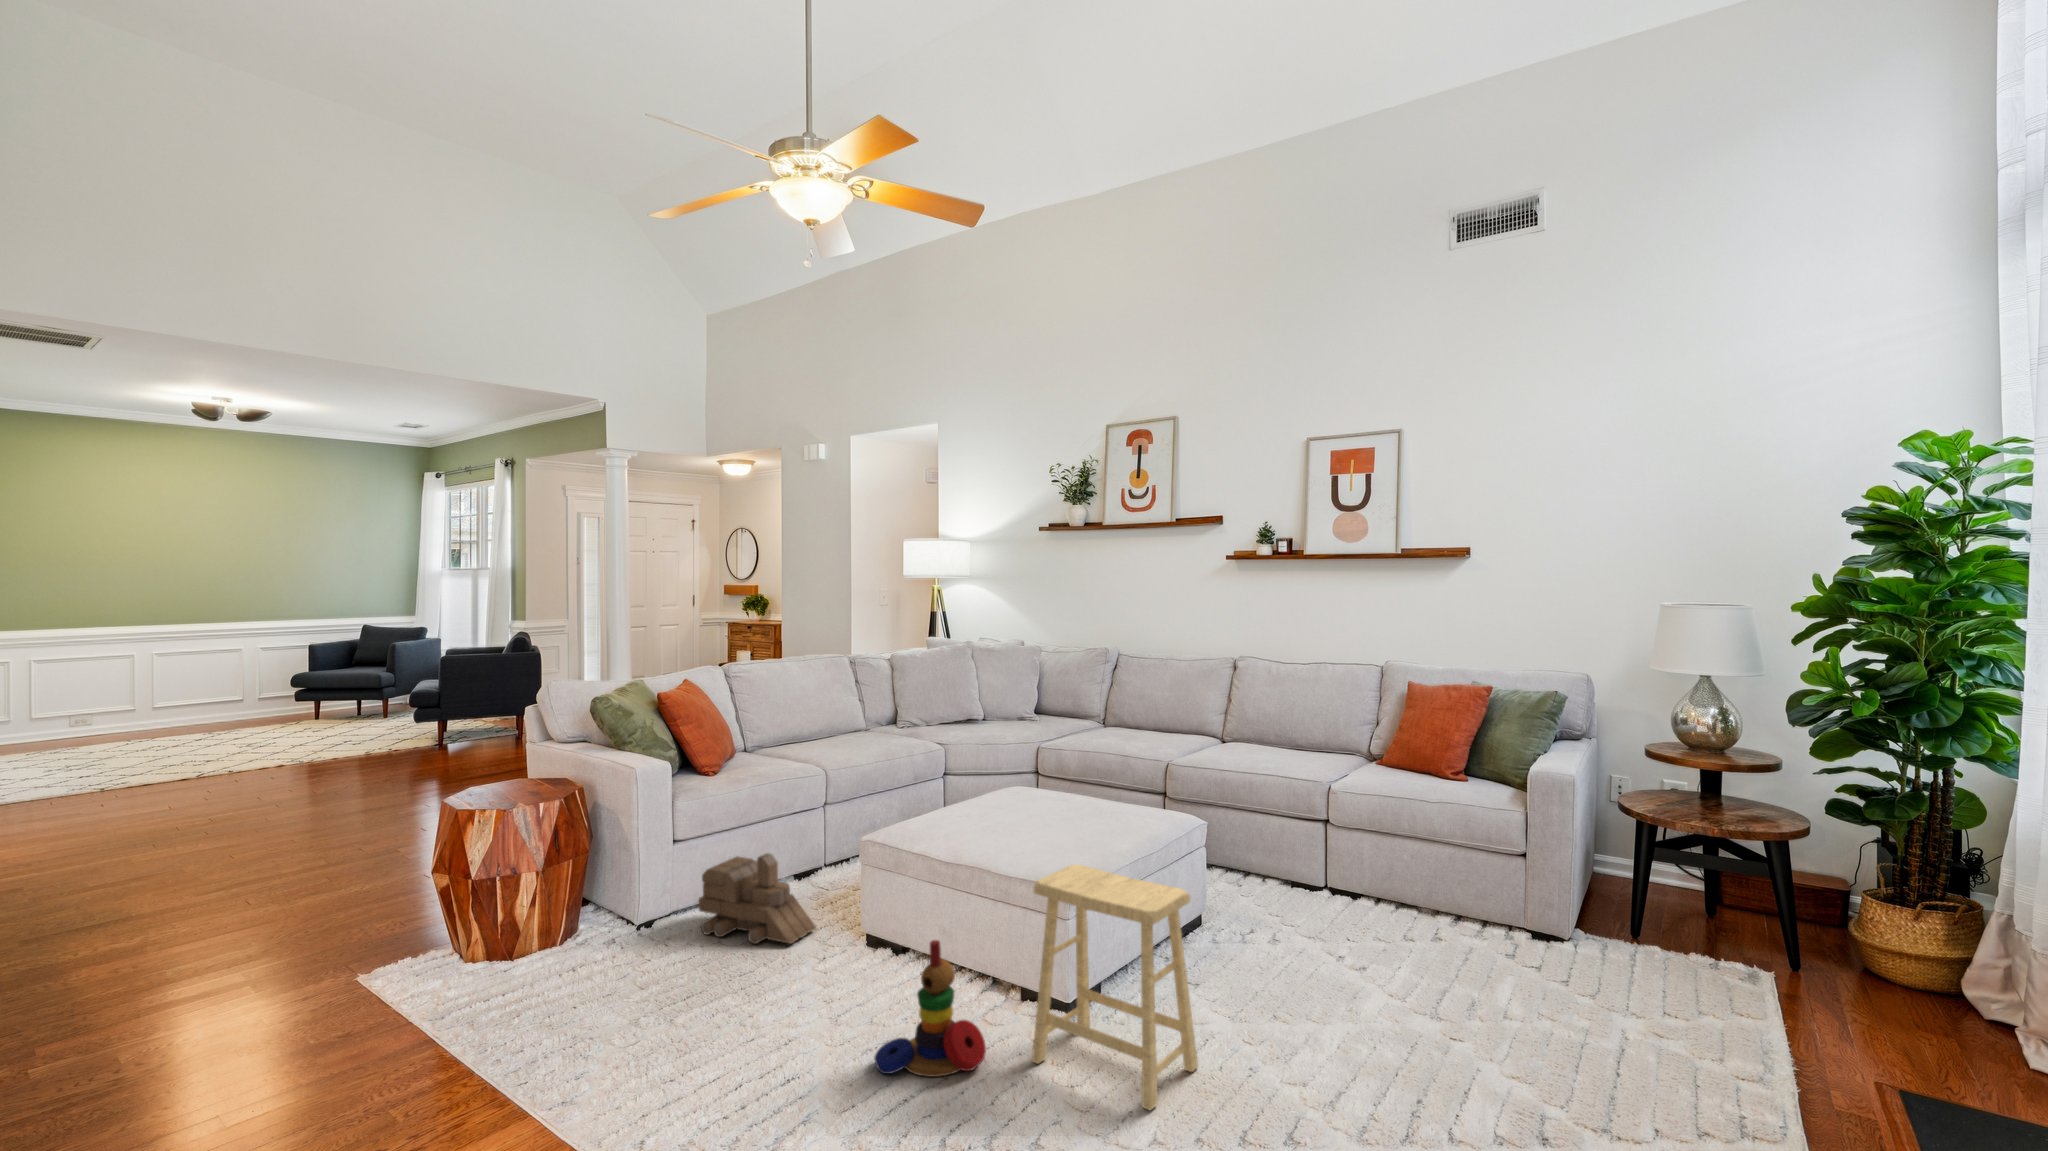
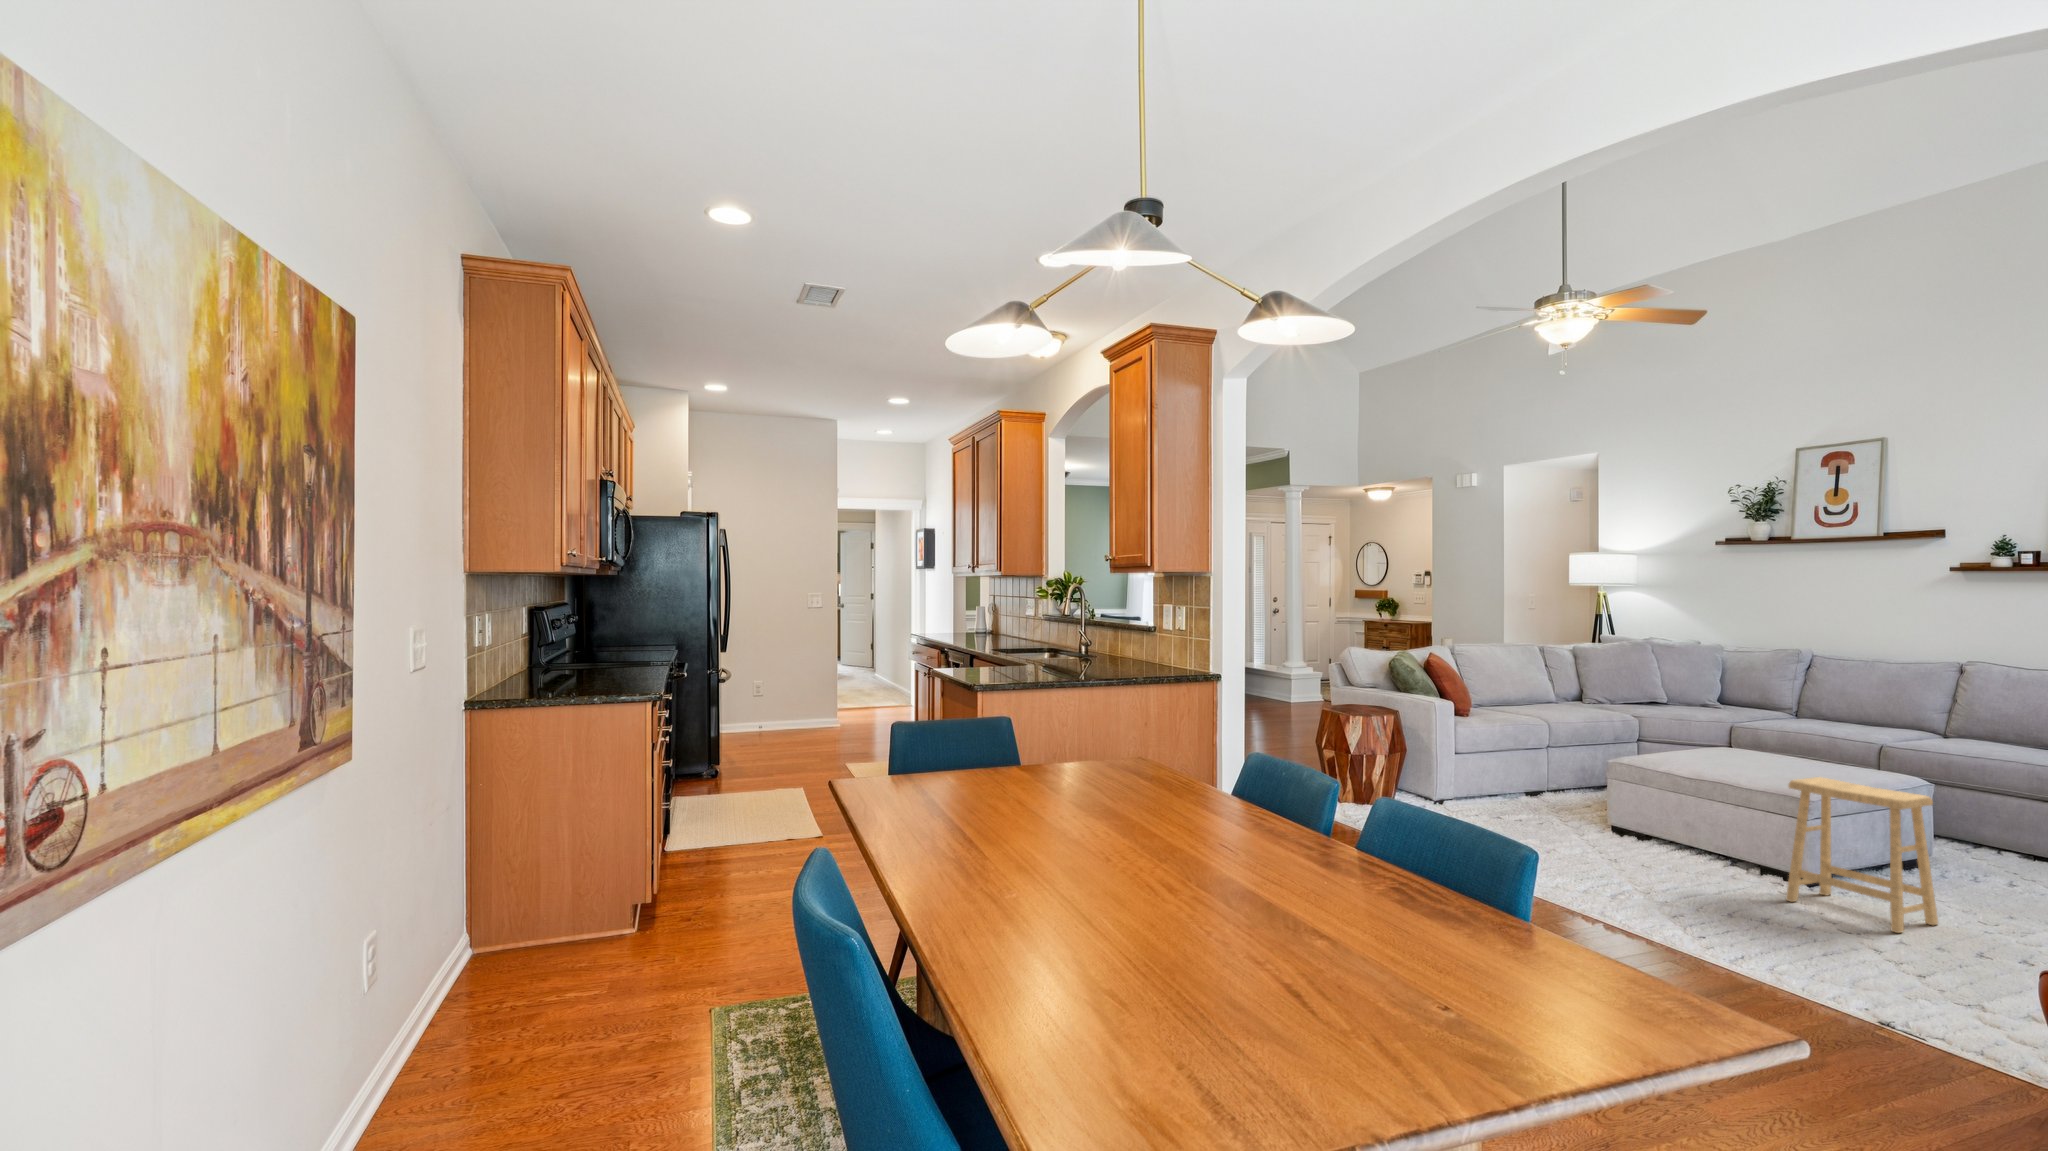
toy train: present [699,853,816,944] -> none [1475,765,1567,825]
stacking toy: present [874,940,986,1077] -> none [1659,811,1747,896]

